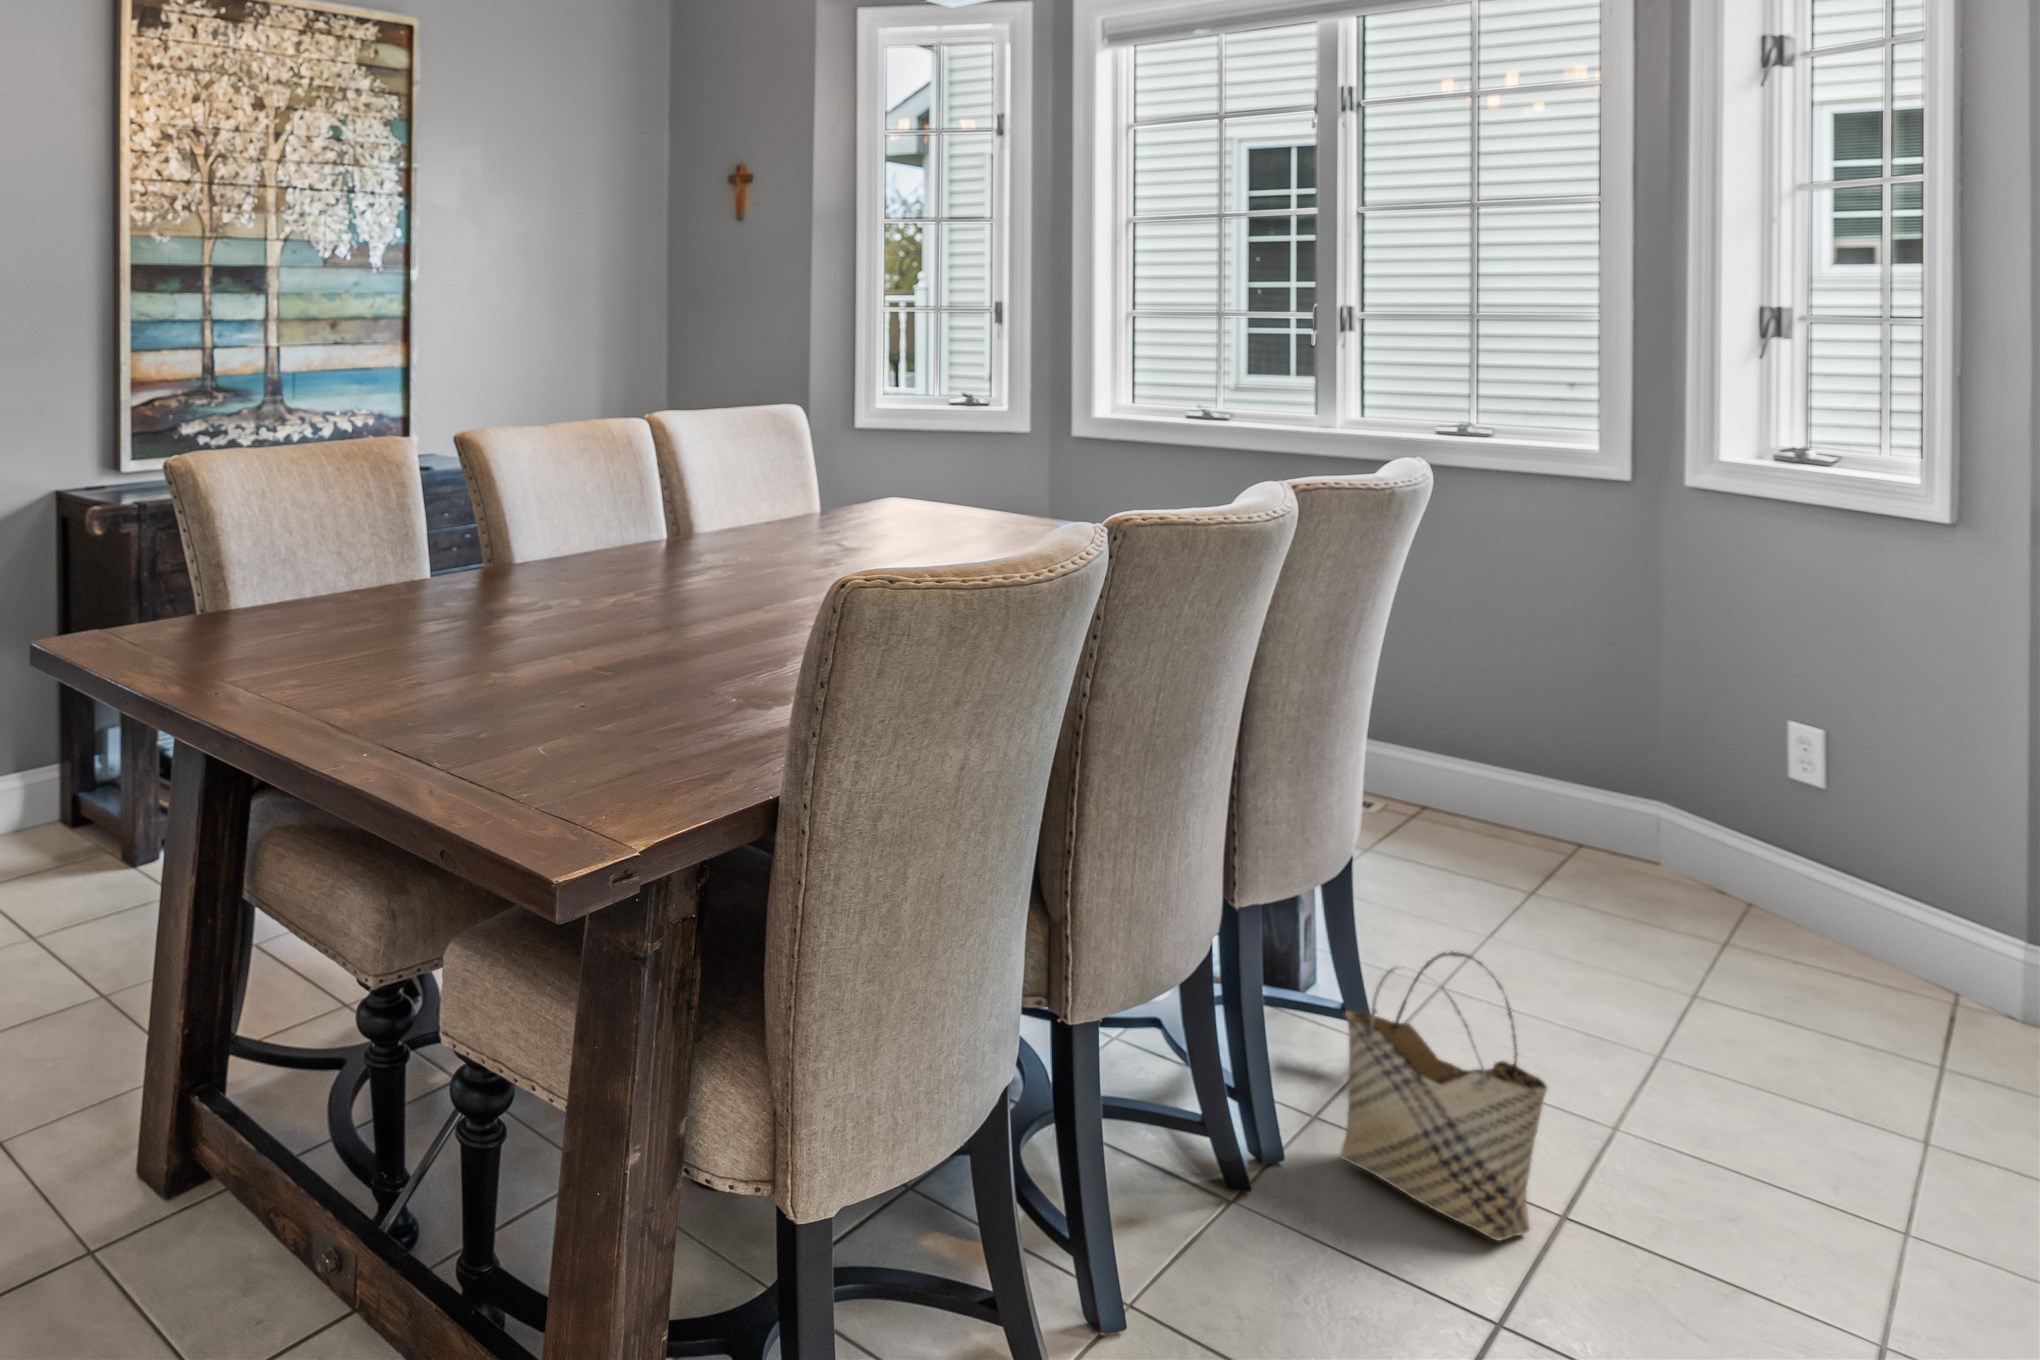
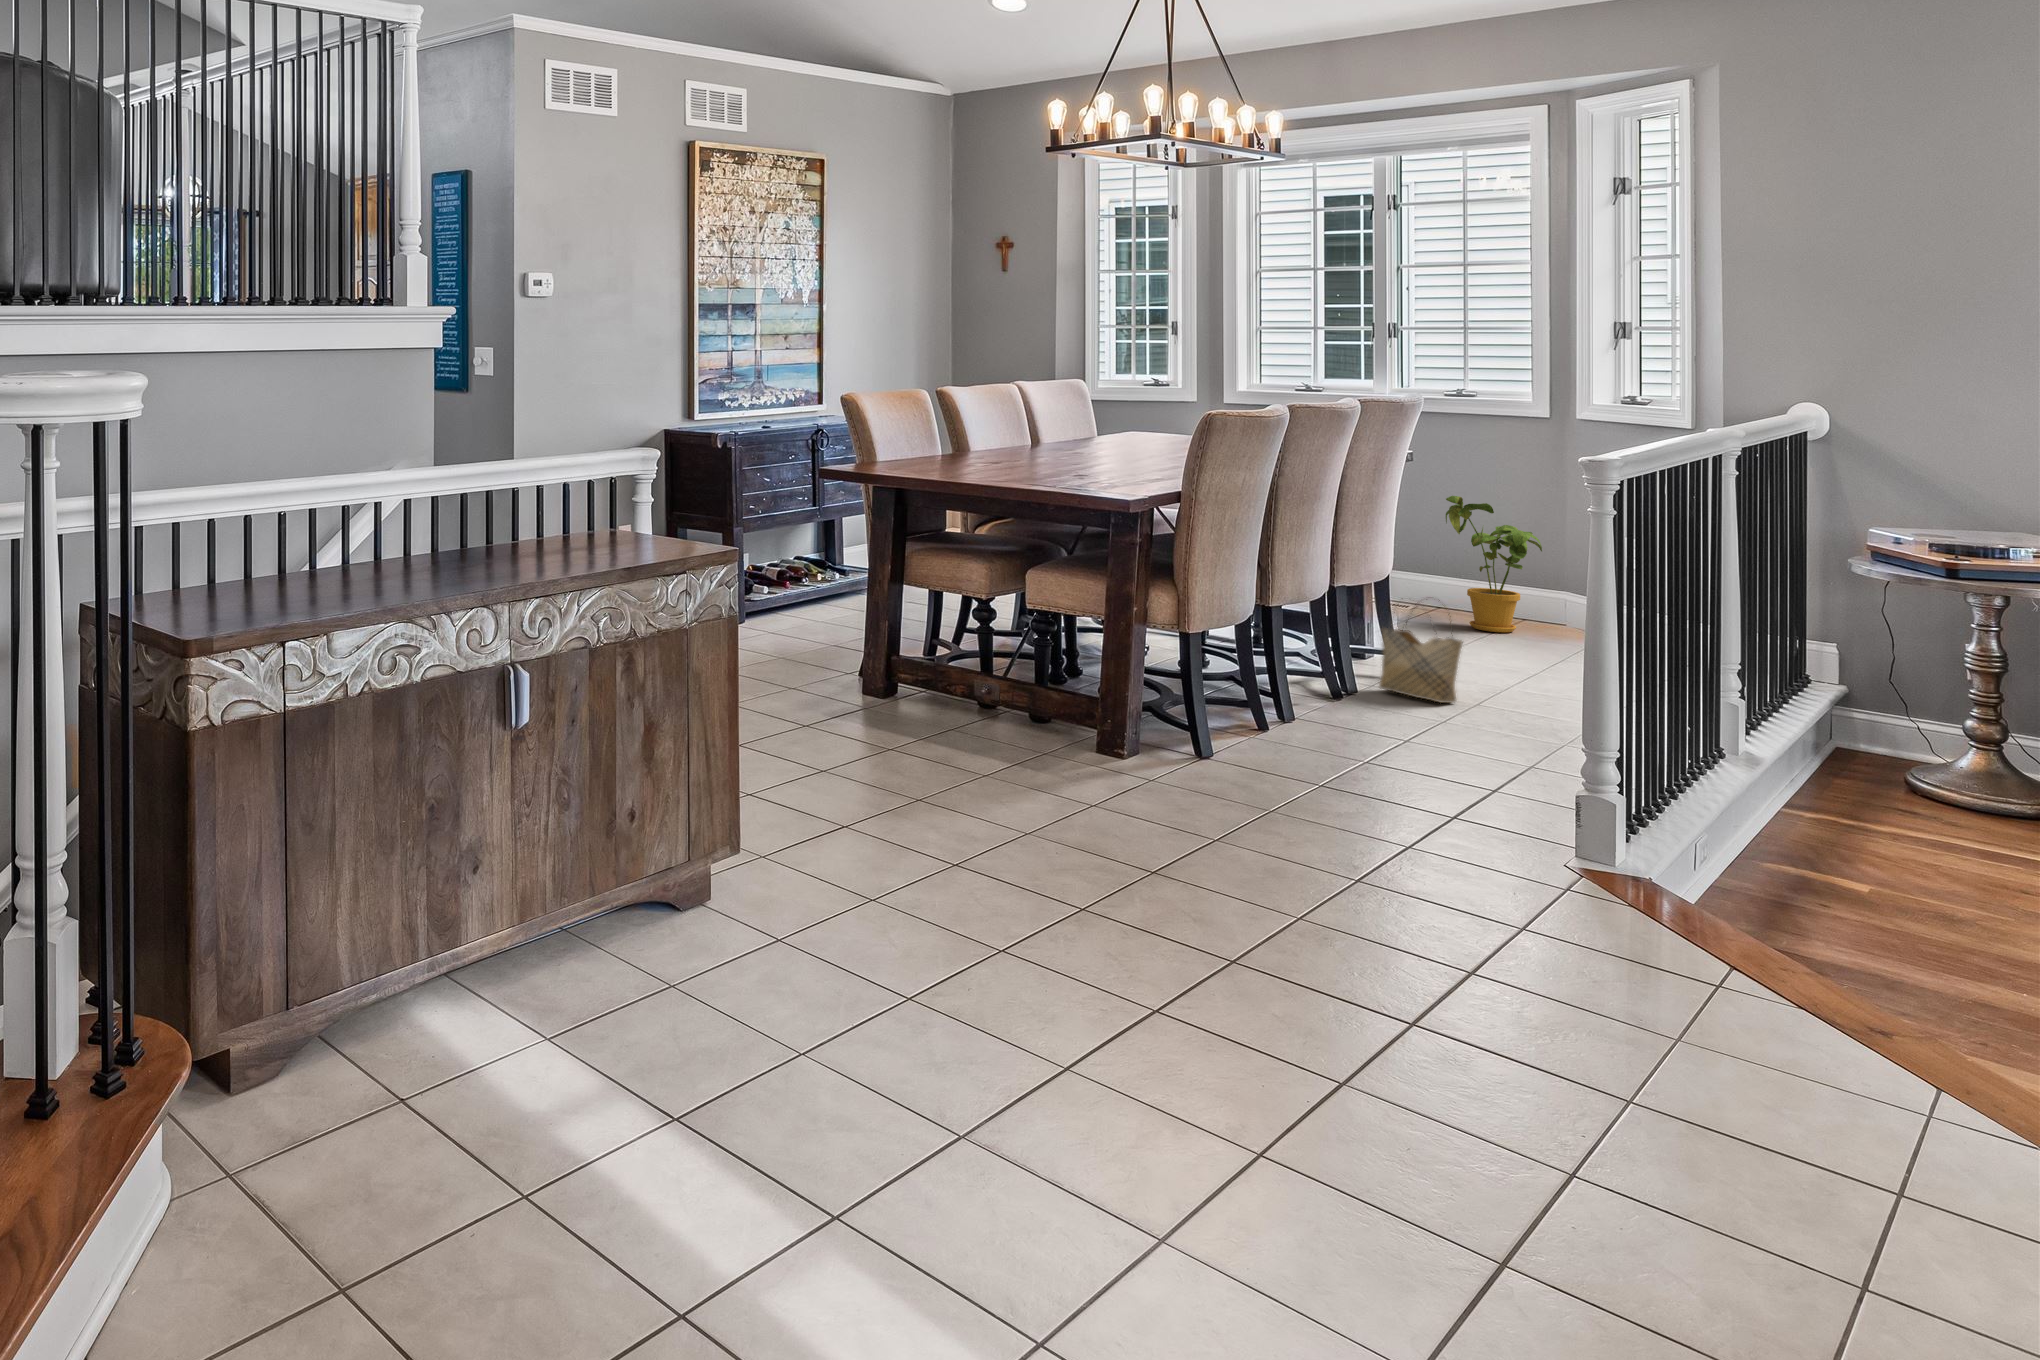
house plant: none [1448,630,1635,892] -> present [1446,496,1542,632]

